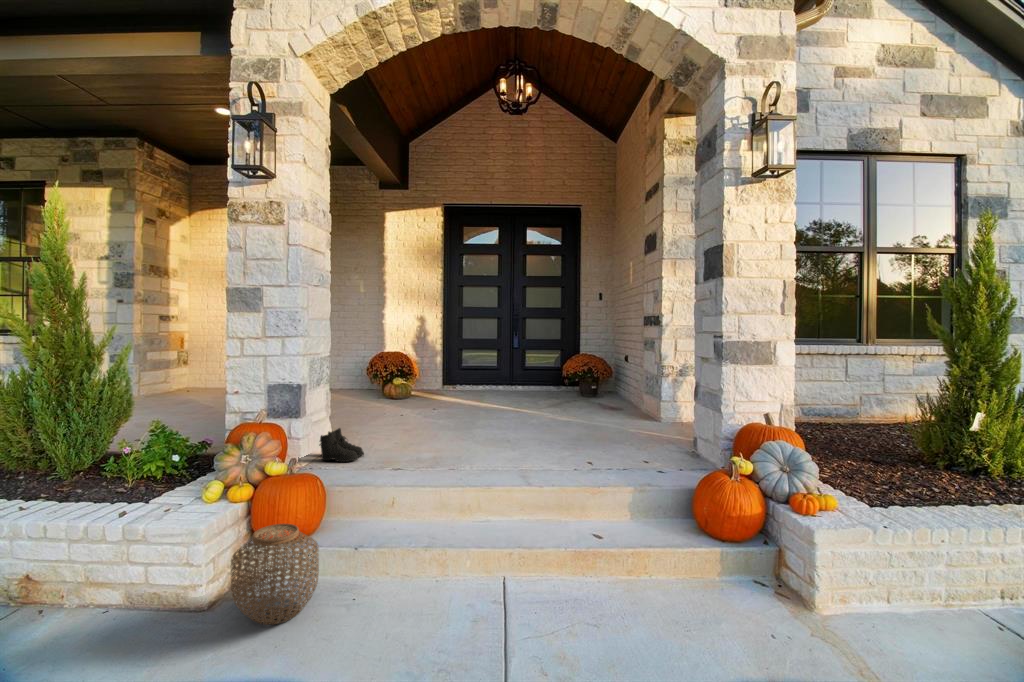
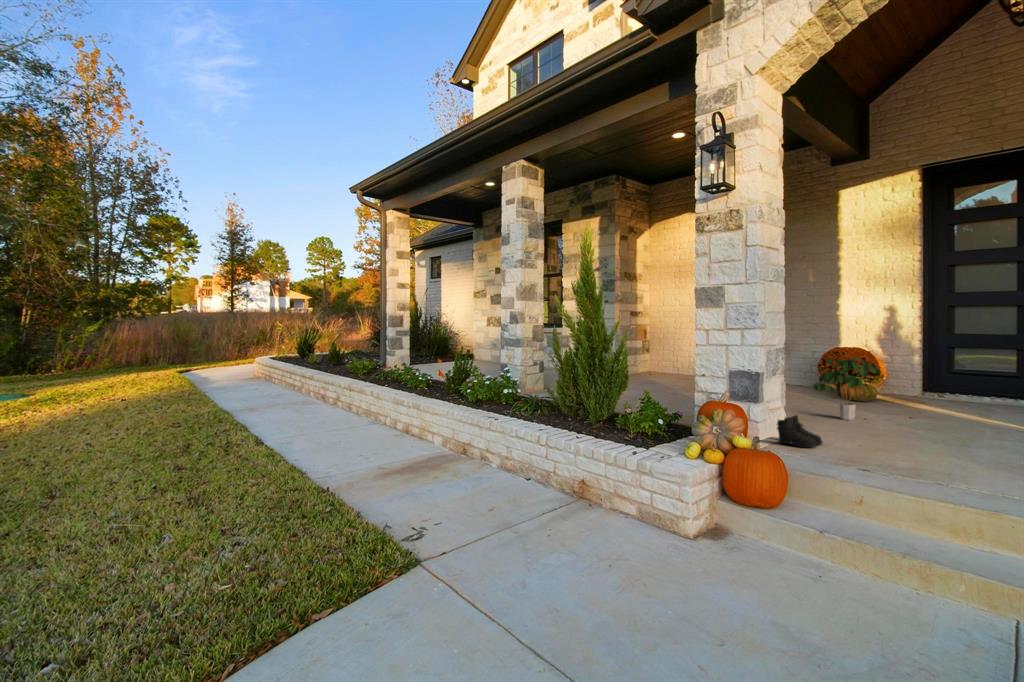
potted plant: none [358,365,414,424] -> present [813,358,880,420]
woven basket: present [231,524,319,625] -> none [711,484,784,565]

